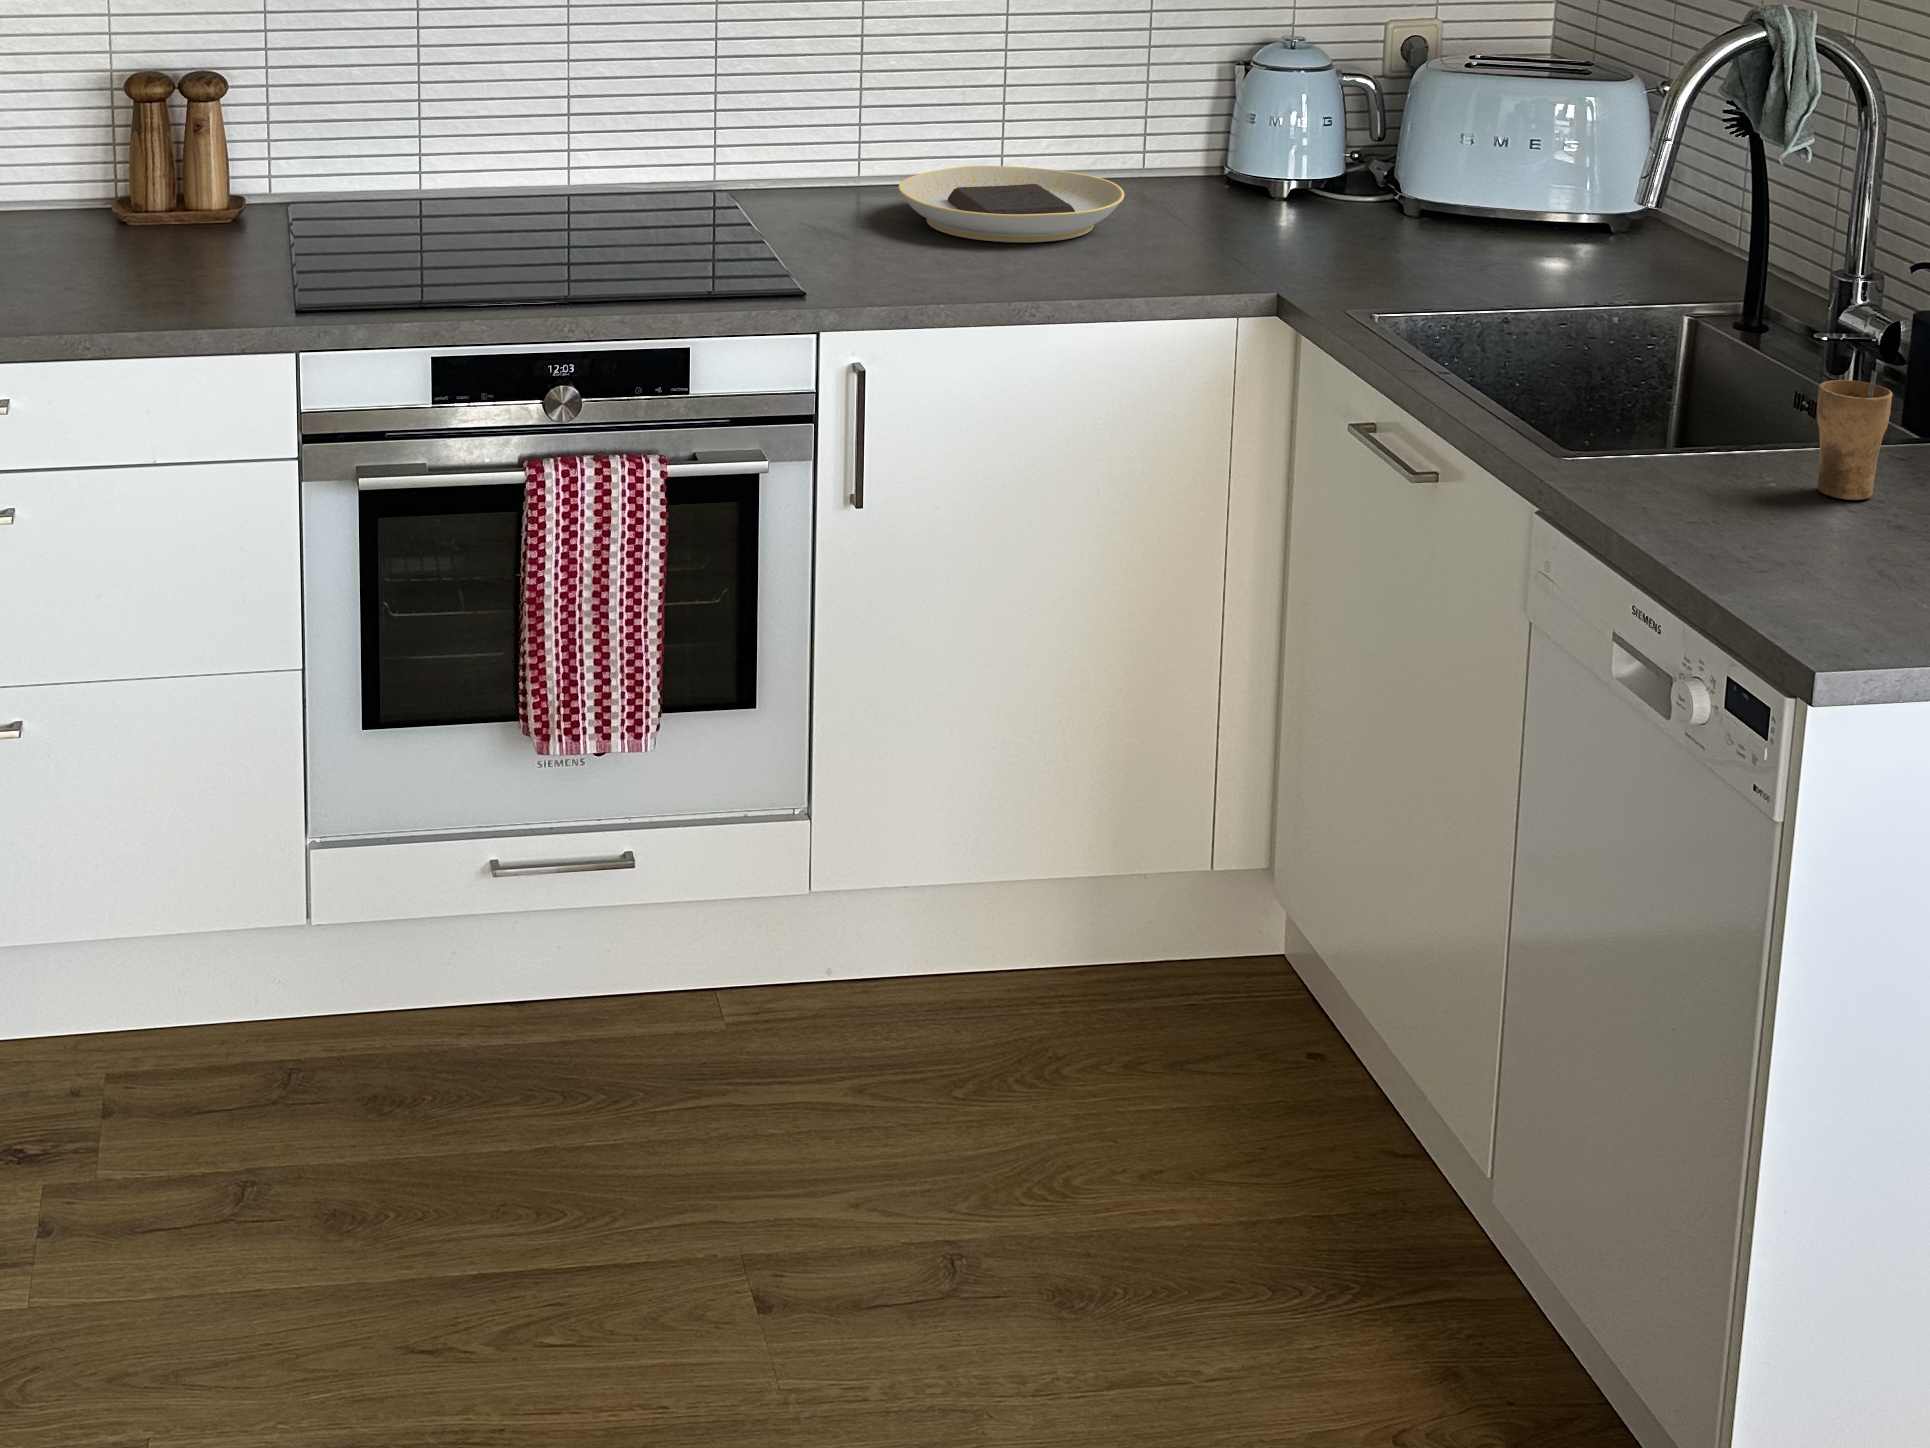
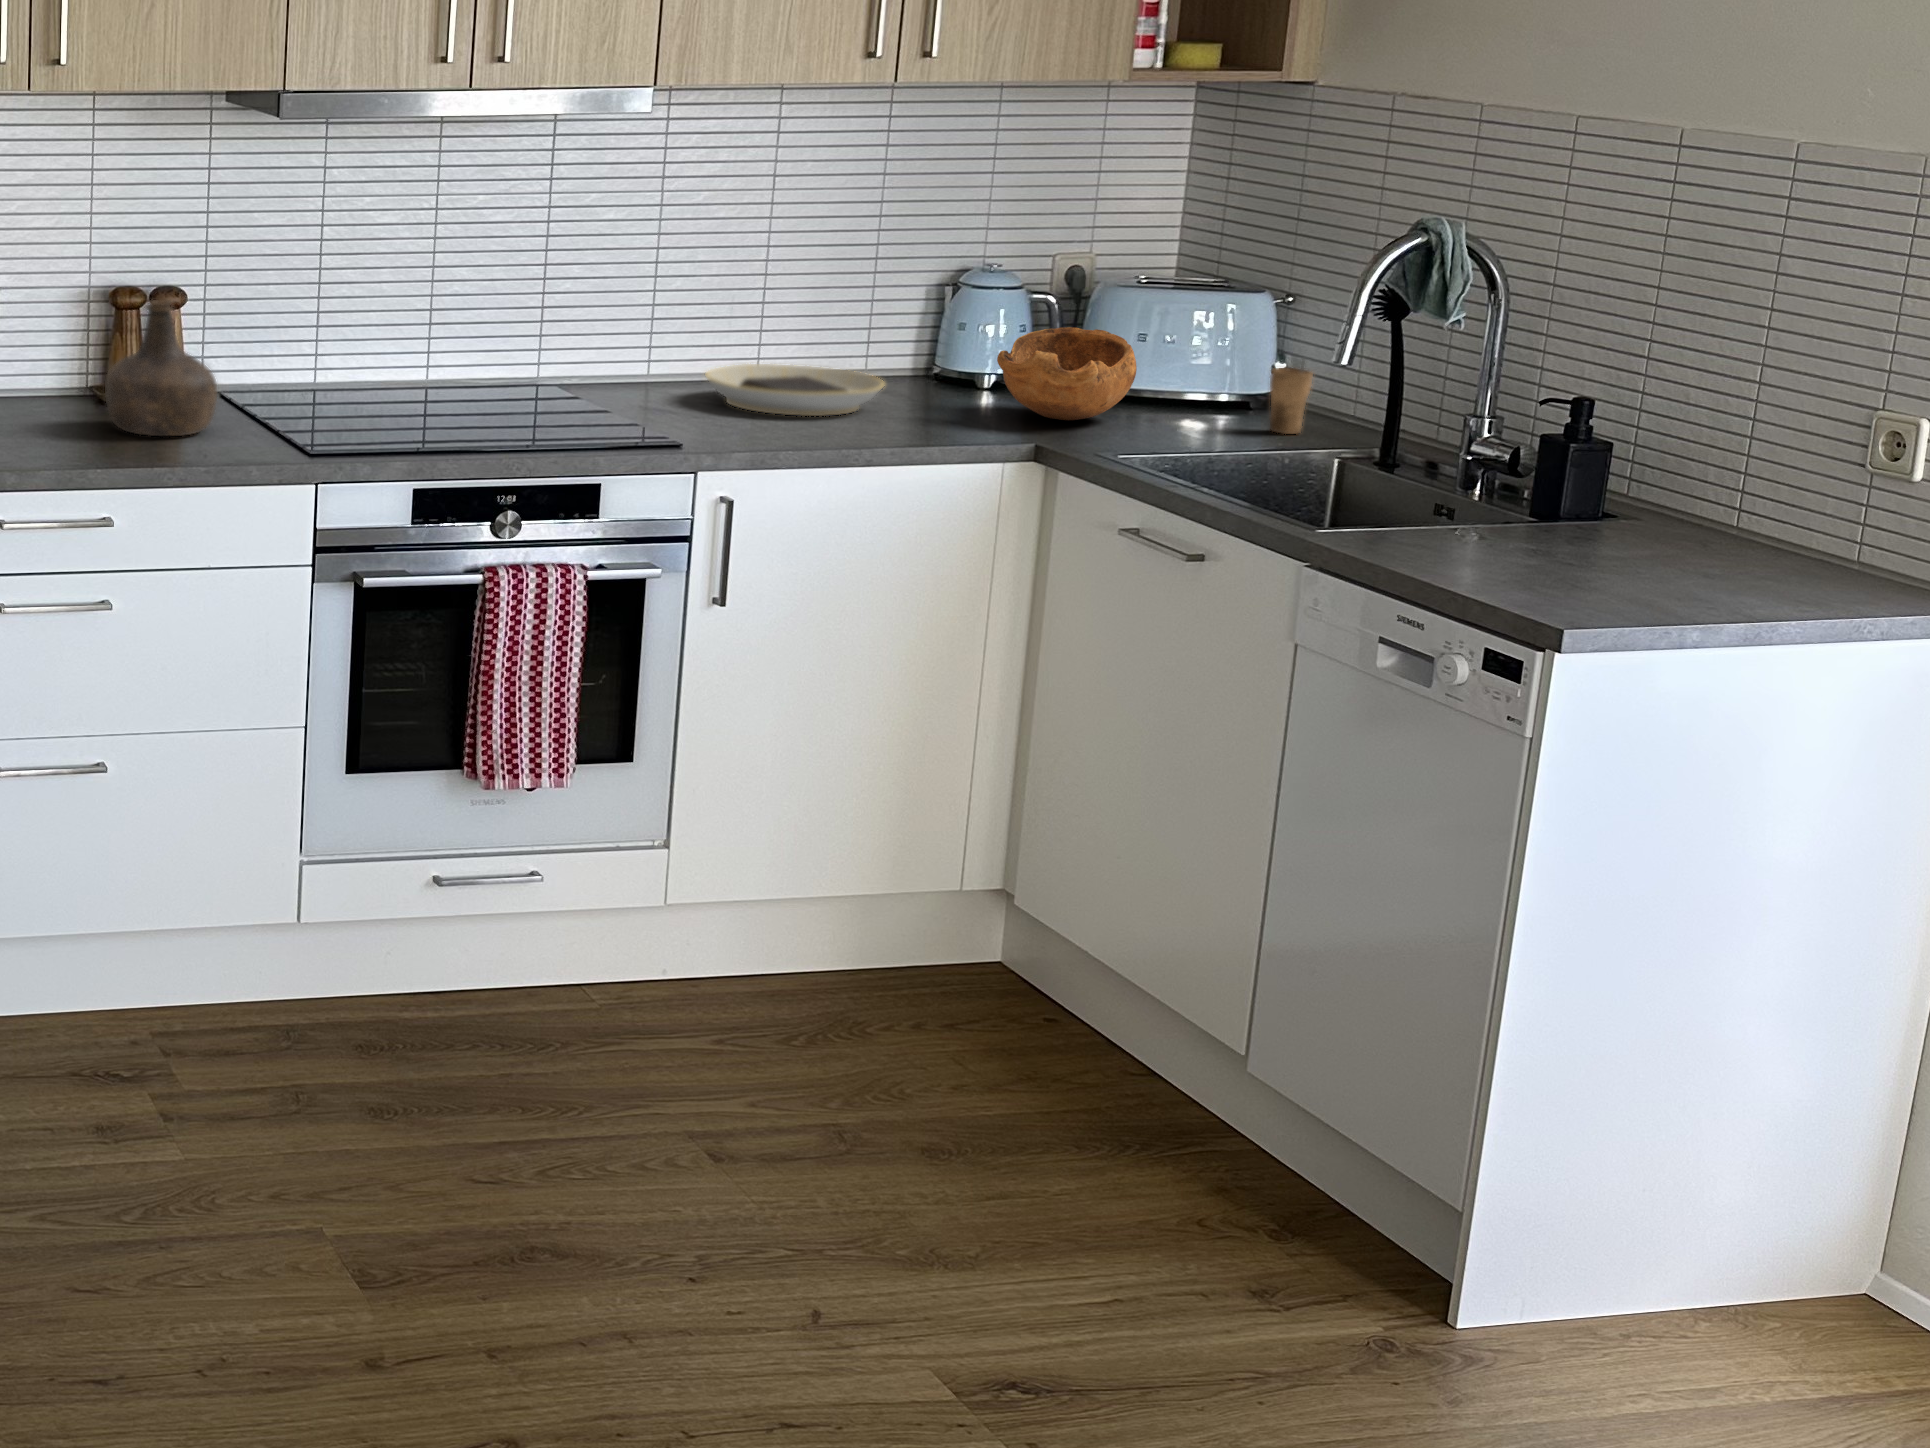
bottle: none [61,101,207,280] -> present [105,300,217,436]
wooden bowl: none [1255,125,1444,250] -> present [997,327,1137,420]
cup: present [1817,371,1893,500] -> present [1270,366,1313,434]

